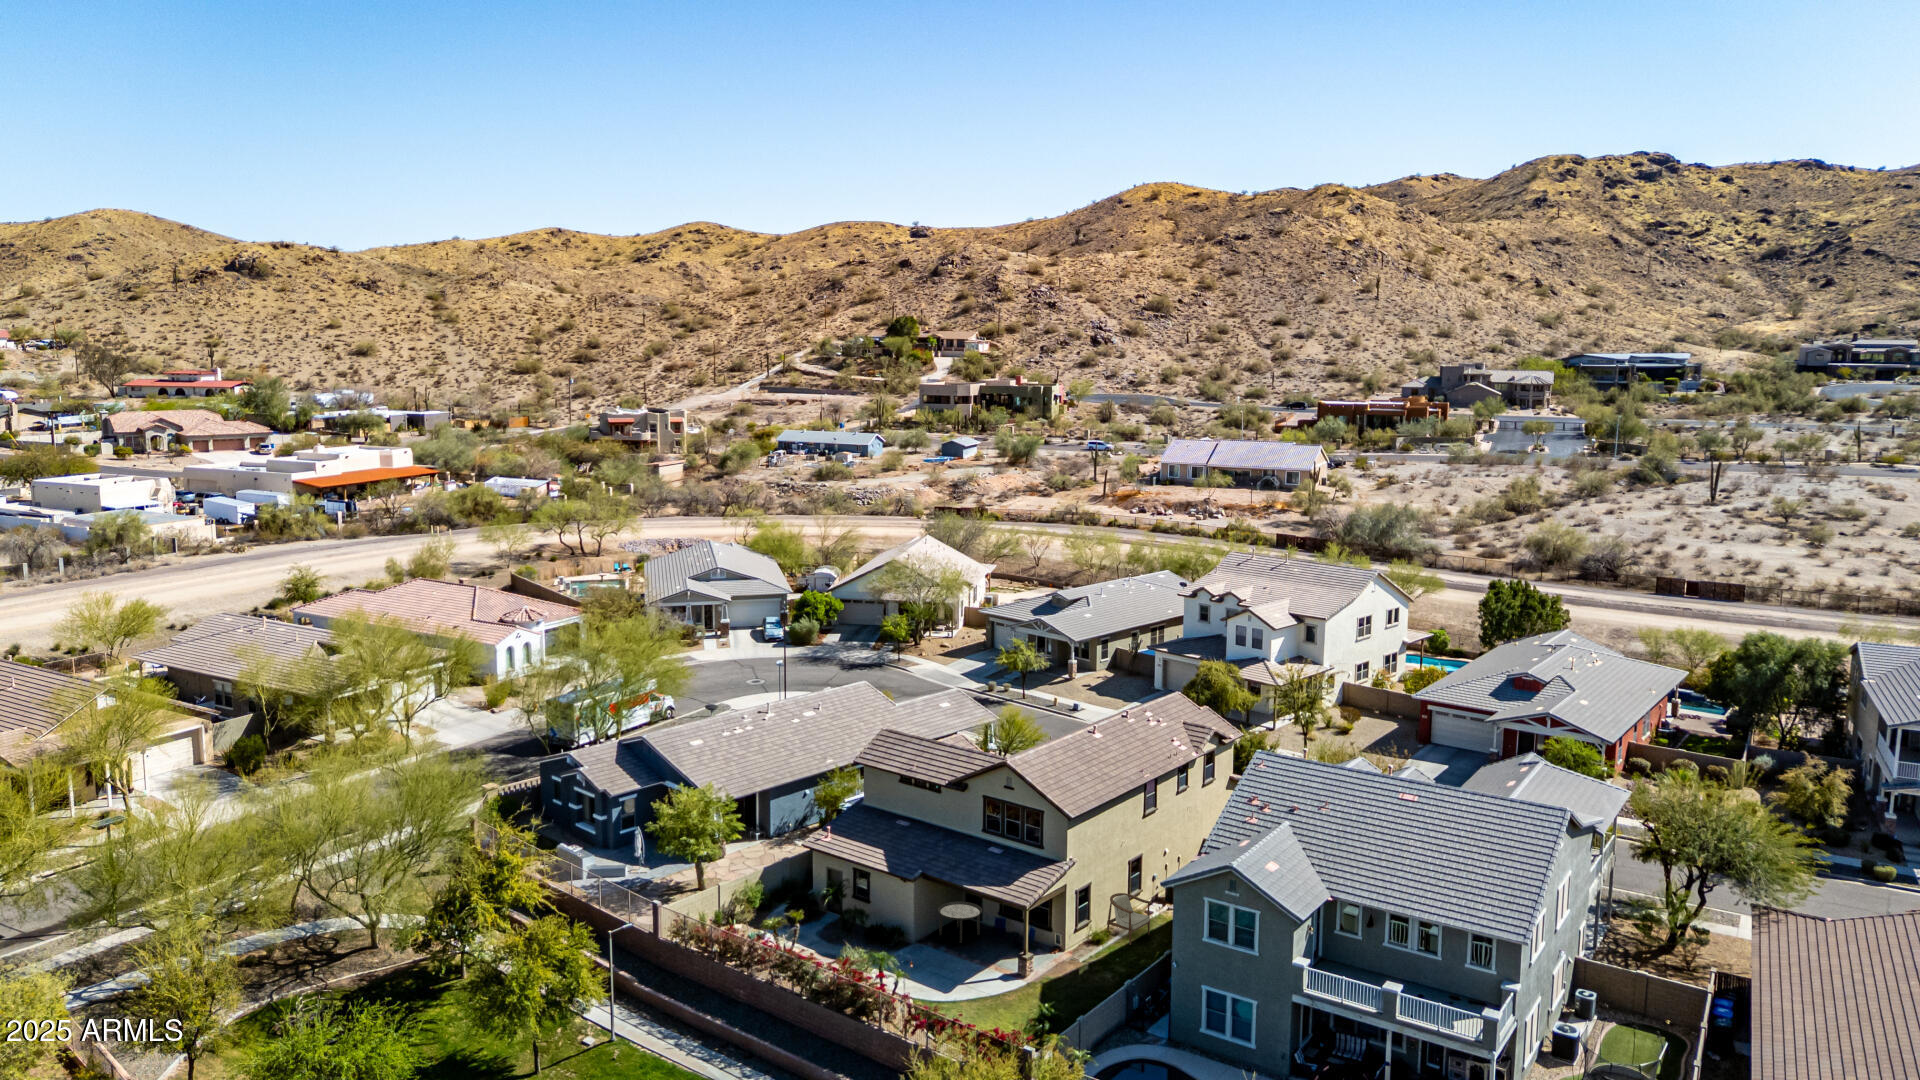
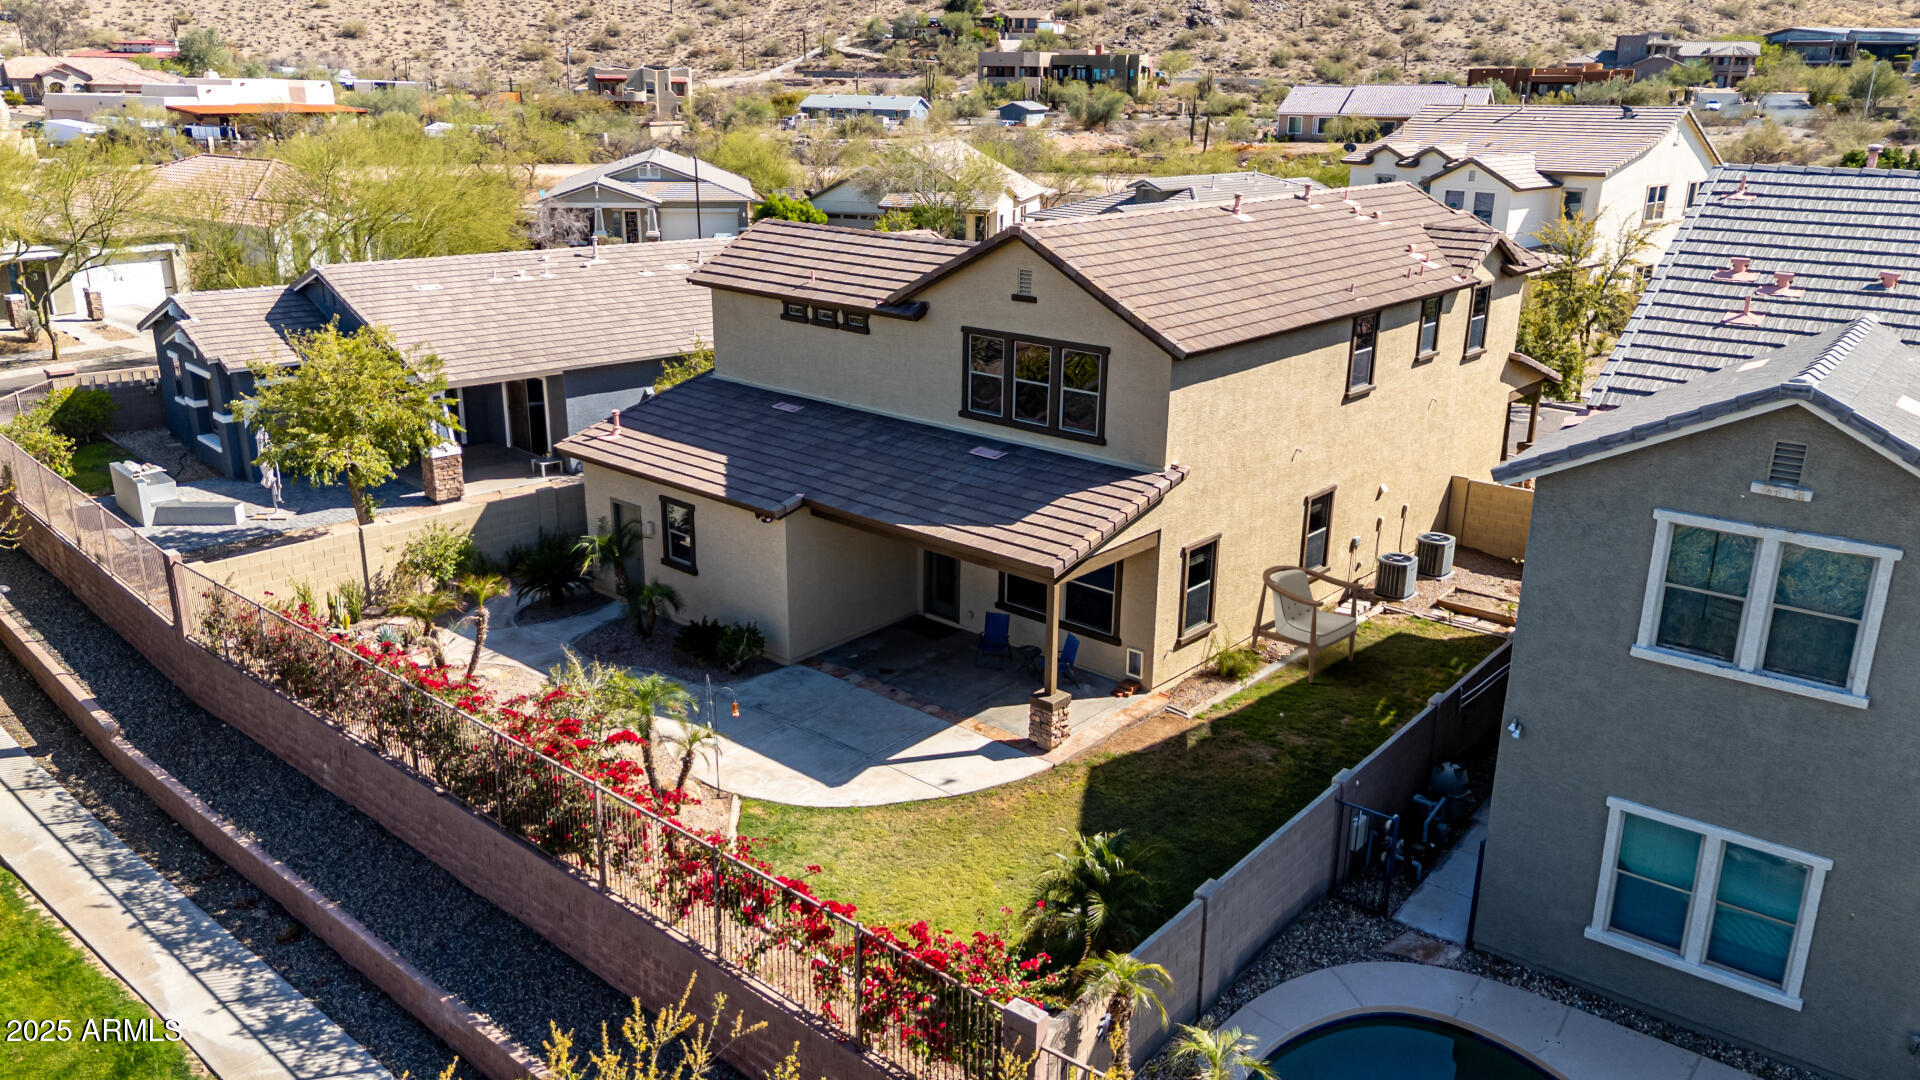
round table: present [938,901,982,943] -> none [850,577,956,667]

